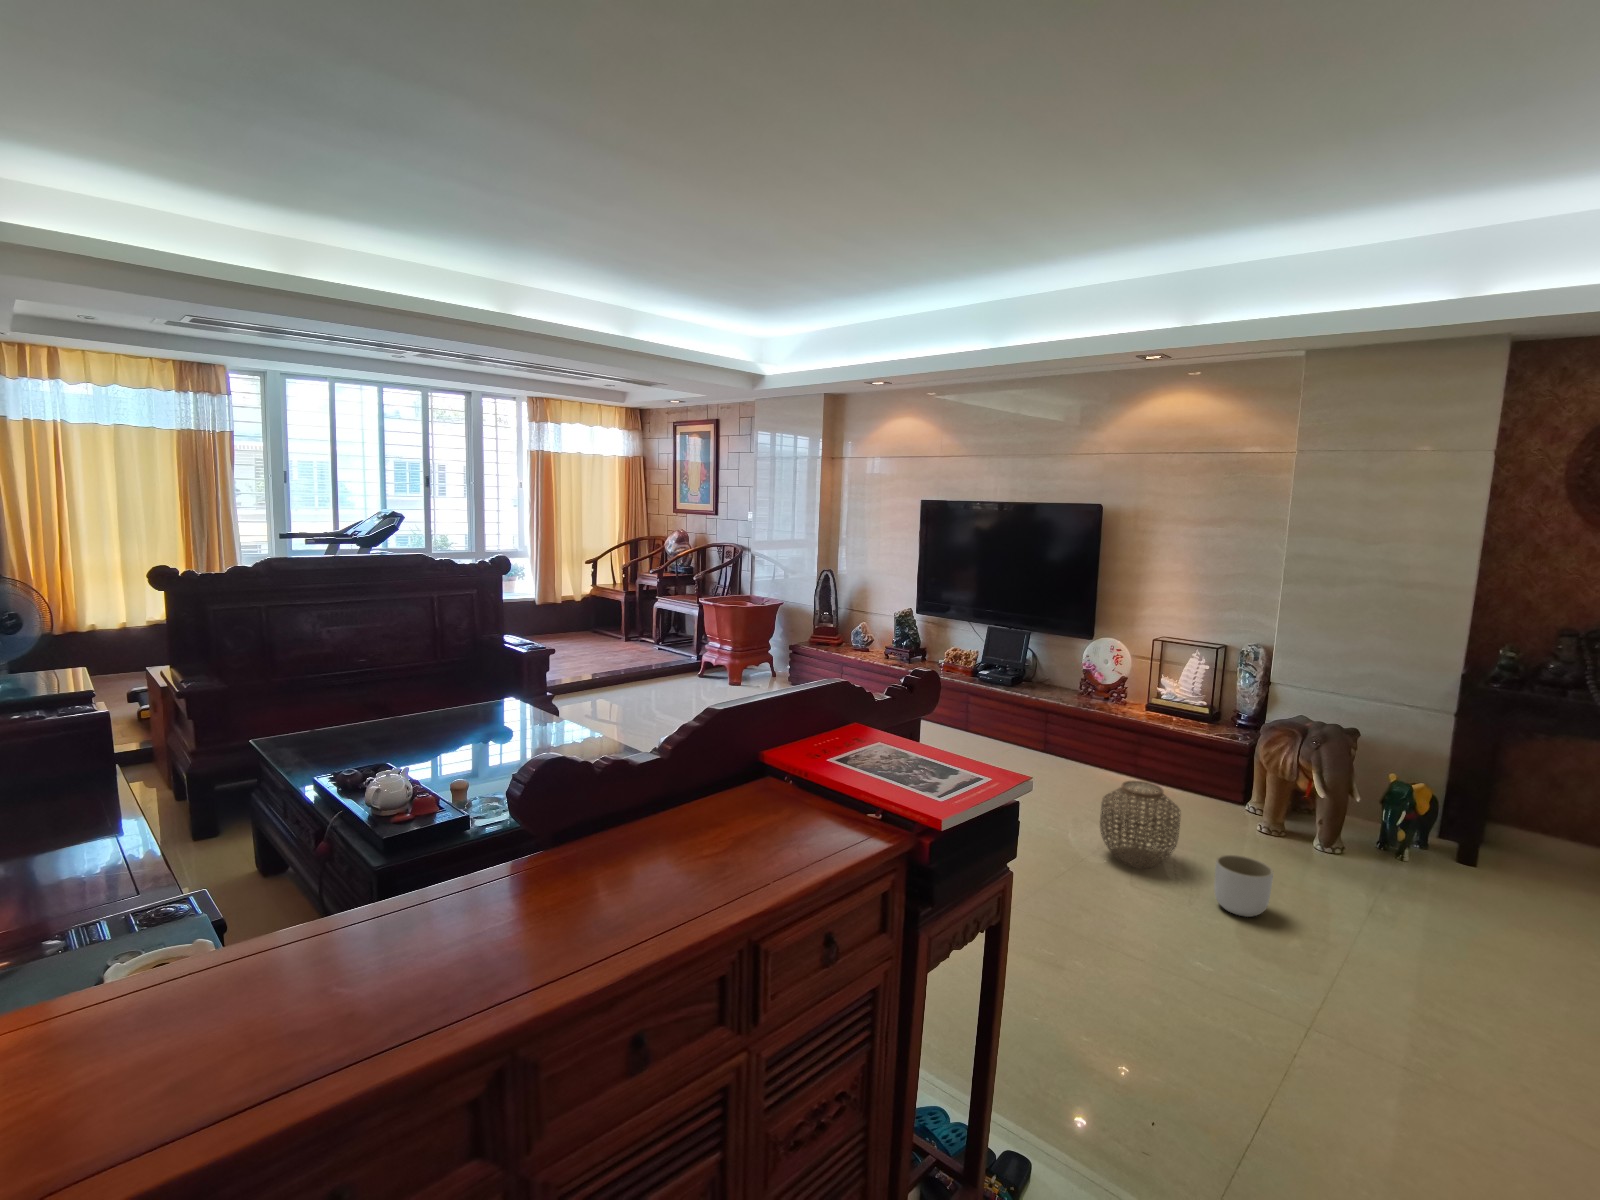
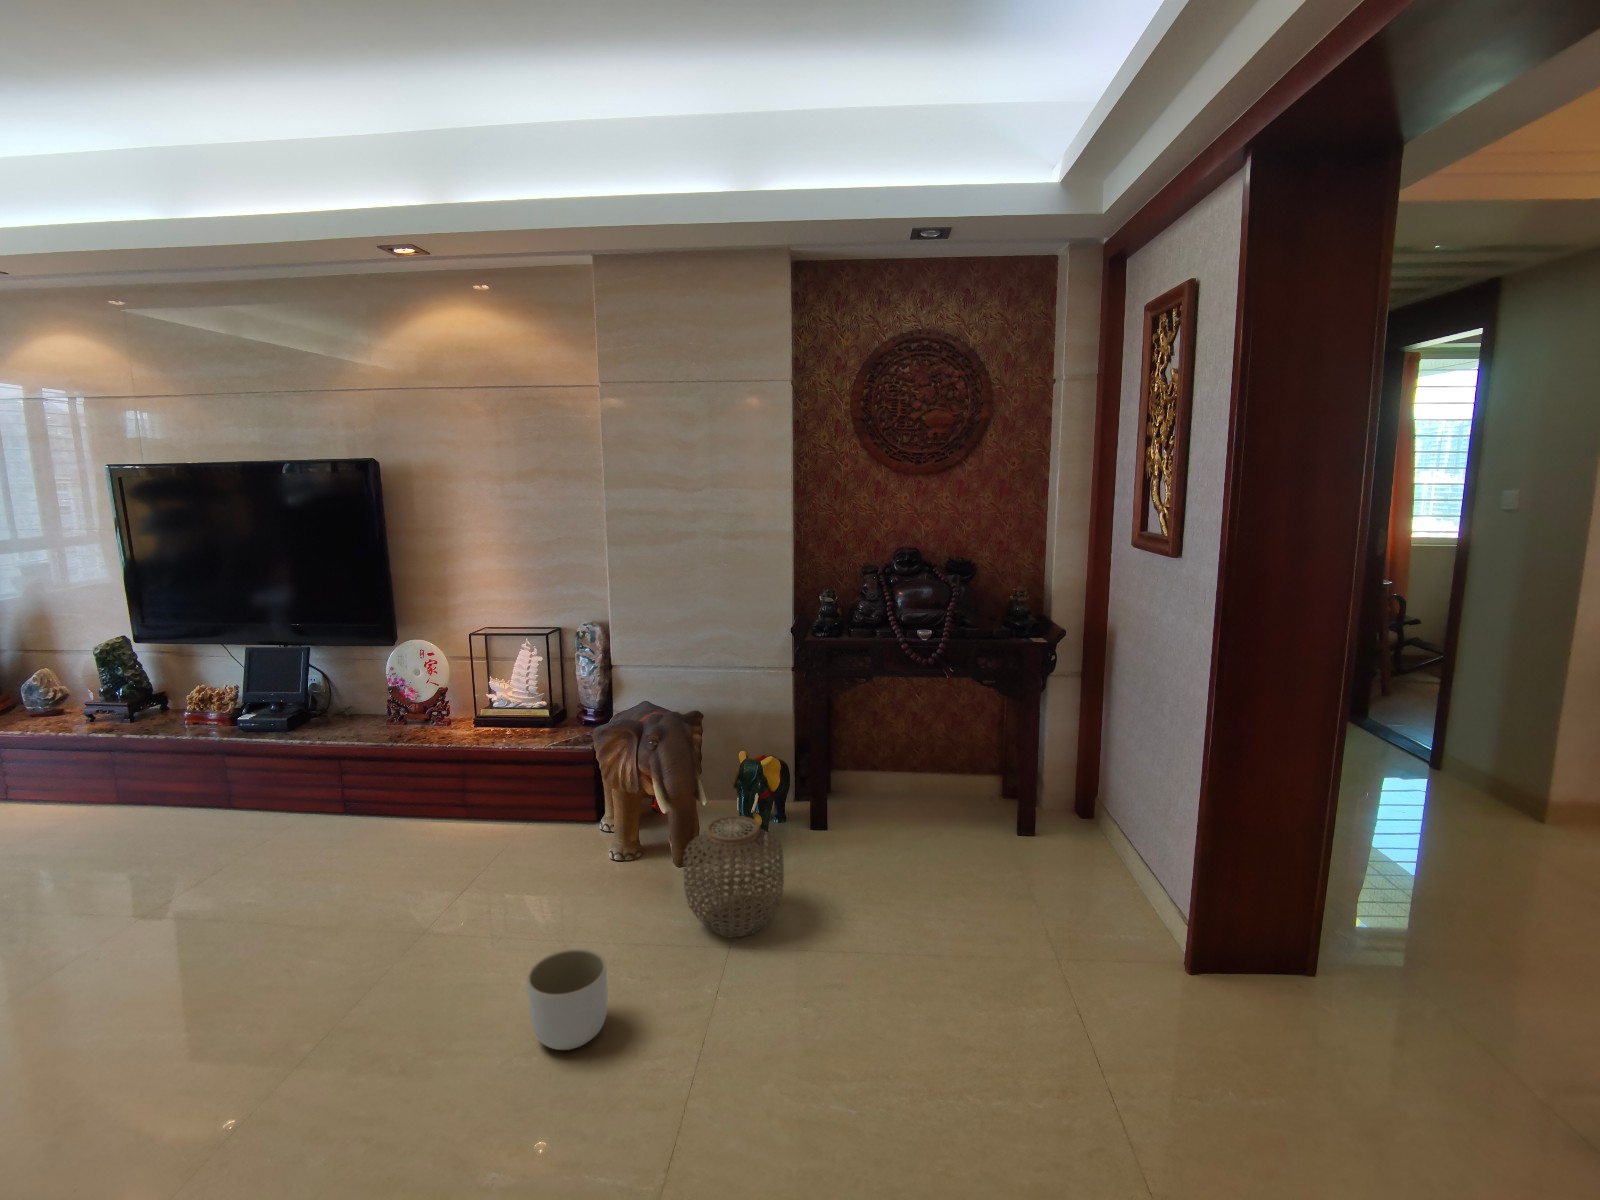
woven basket: present [1100,781,1180,869] -> present [683,816,784,937]

